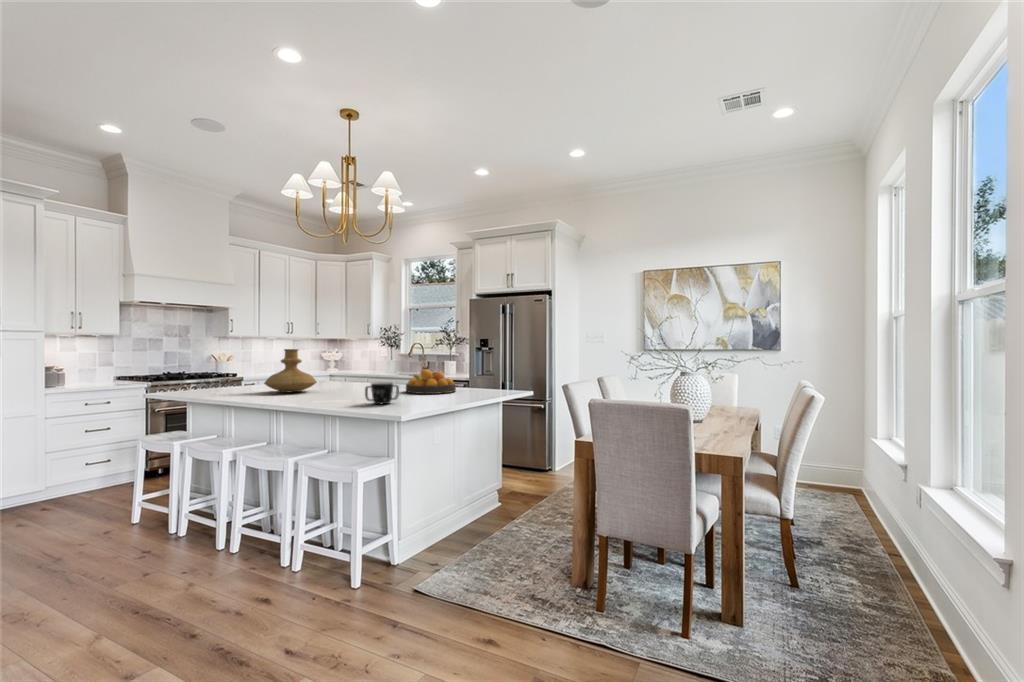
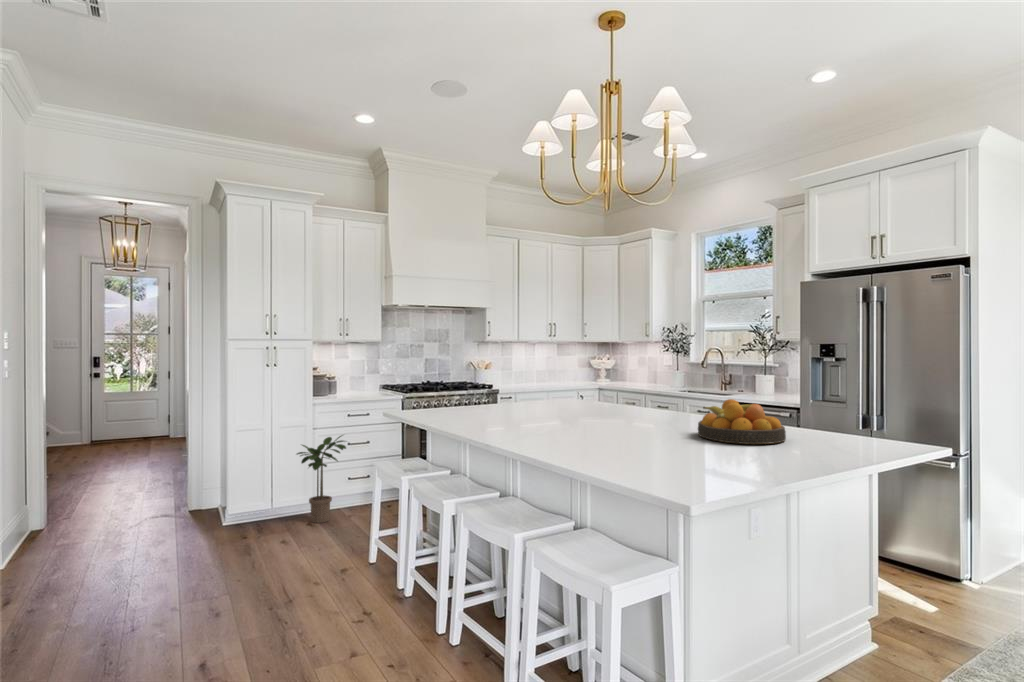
vase: present [264,349,317,392] -> none [502,364,569,423]
mug: present [365,382,399,404] -> none [629,426,686,466]
potted plant: none [29,421,88,506] -> present [297,436,346,523]

